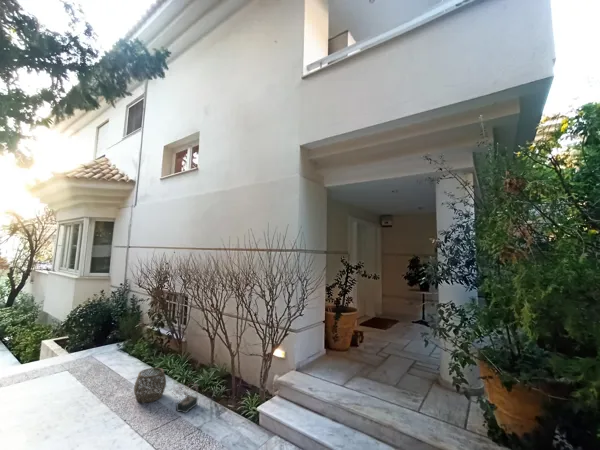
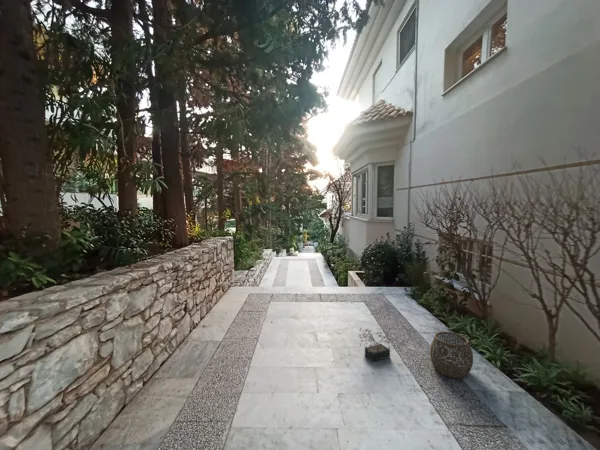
decorative plant: present [174,384,198,413] -> present [359,329,391,361]

